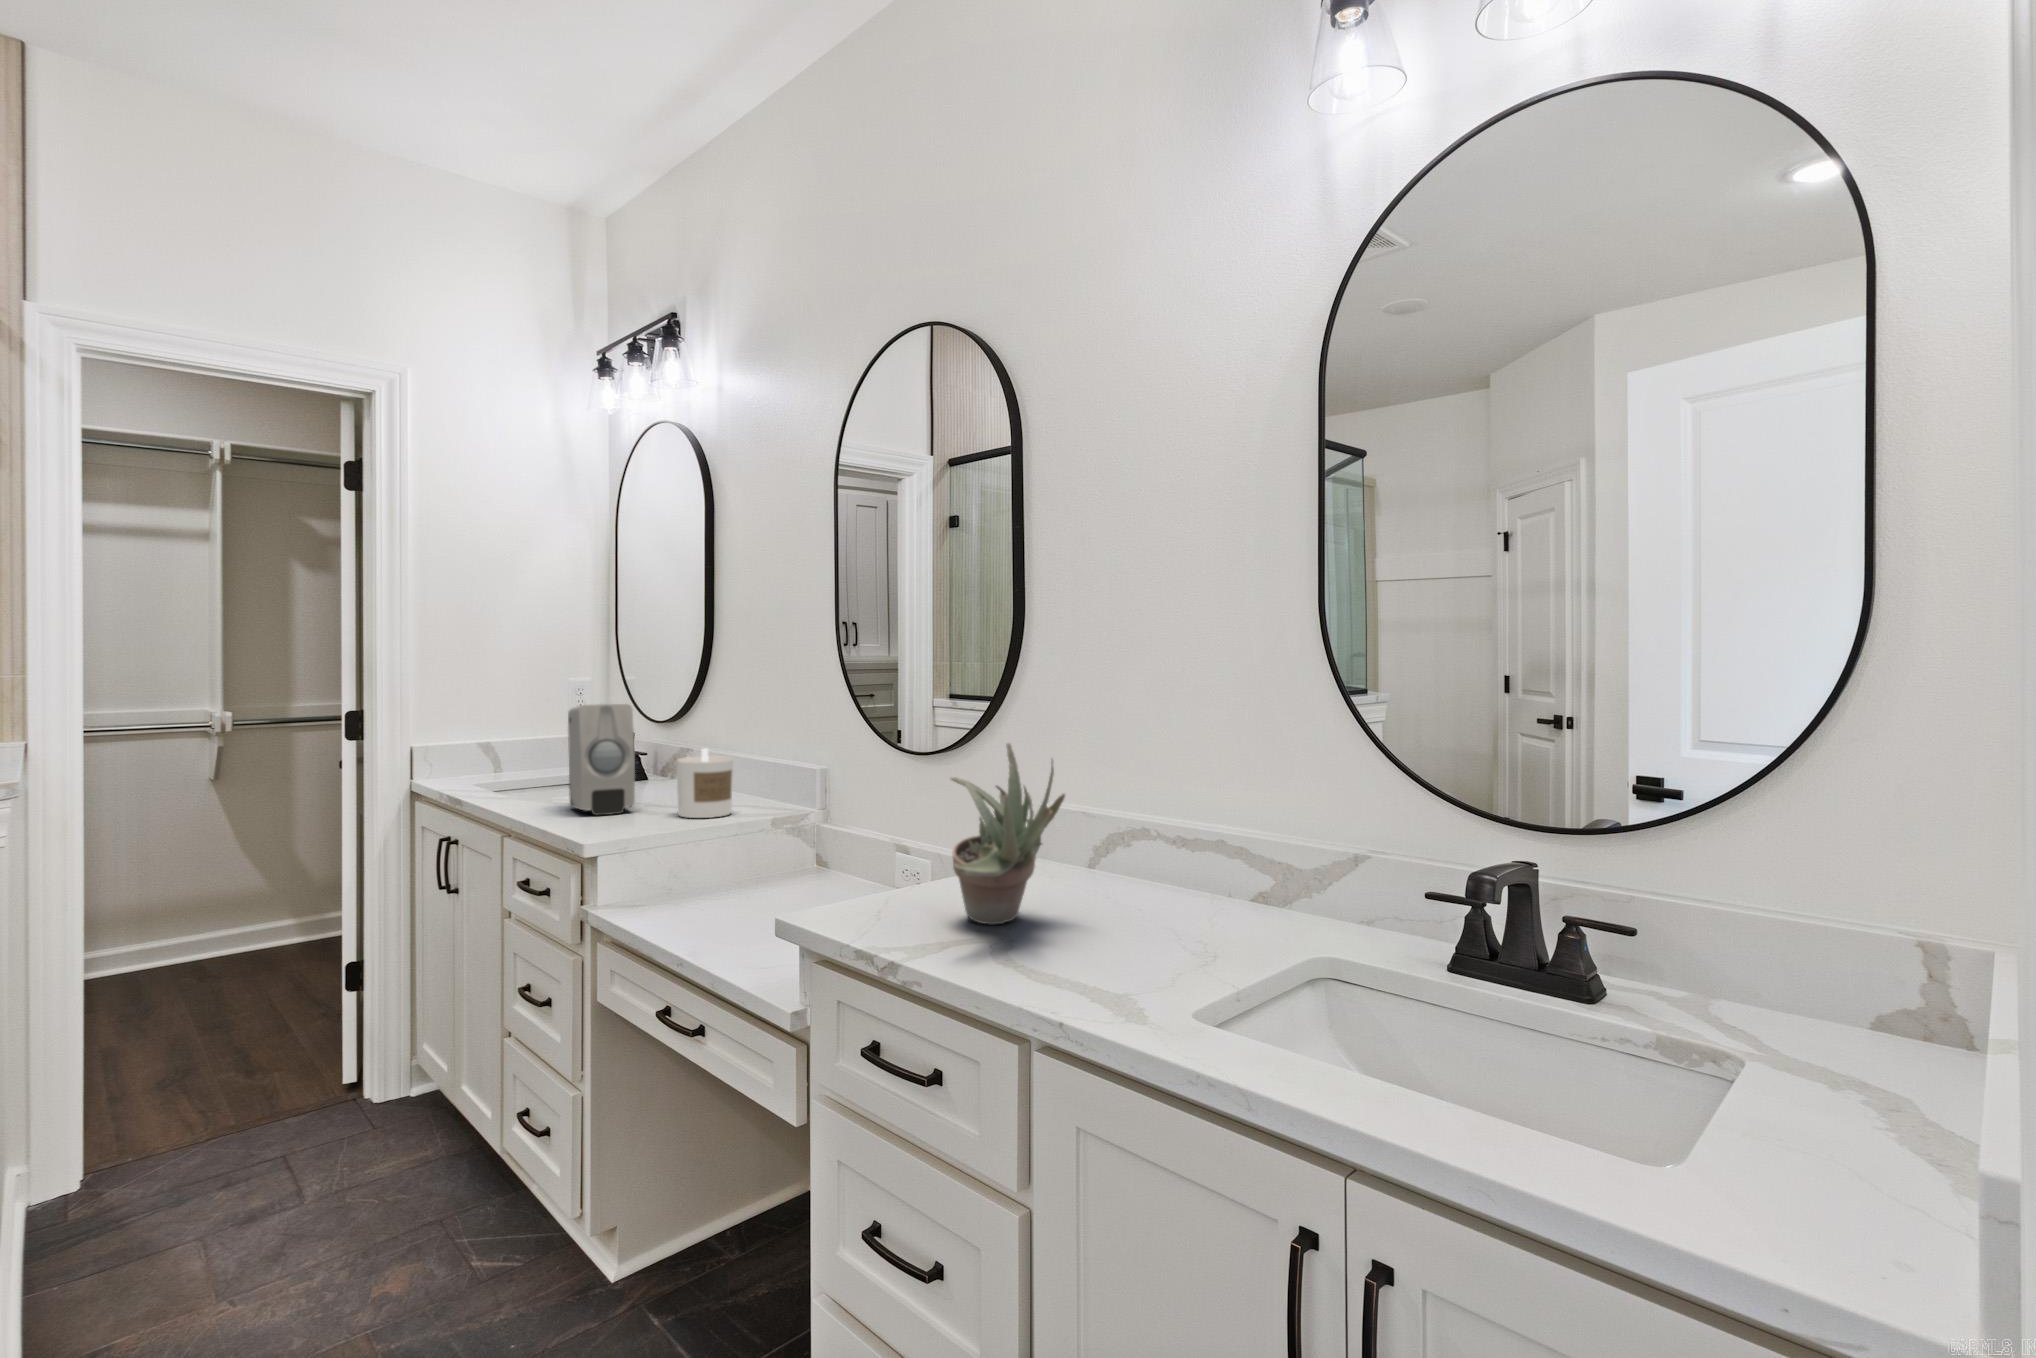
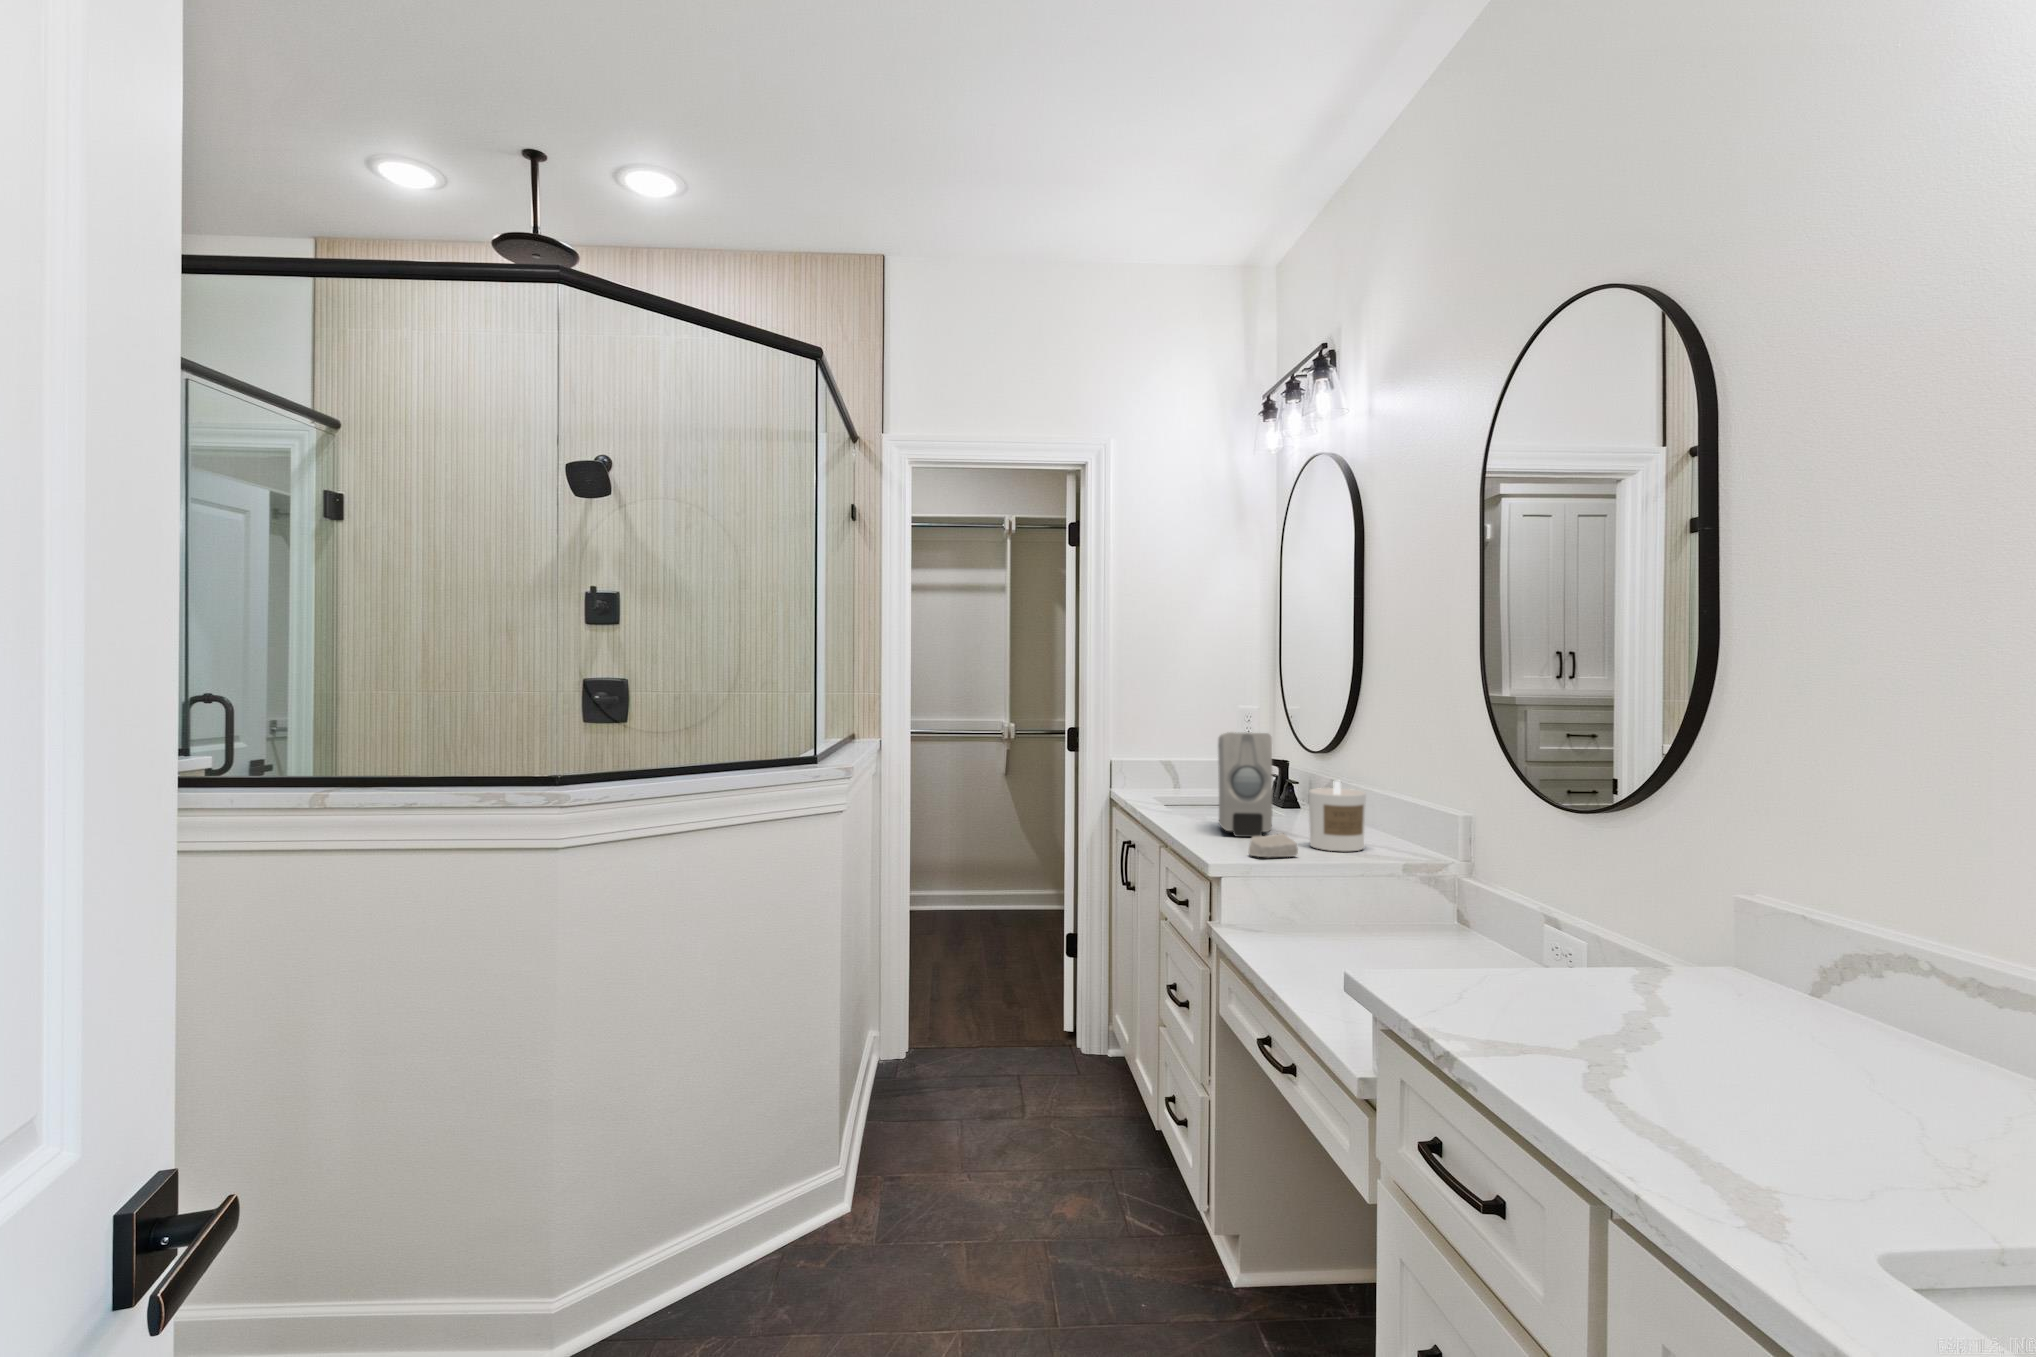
succulent plant: present [951,743,1065,925] -> none [1527,812,1713,1037]
soap bar: none [621,805,673,831] -> present [1248,833,1298,857]

